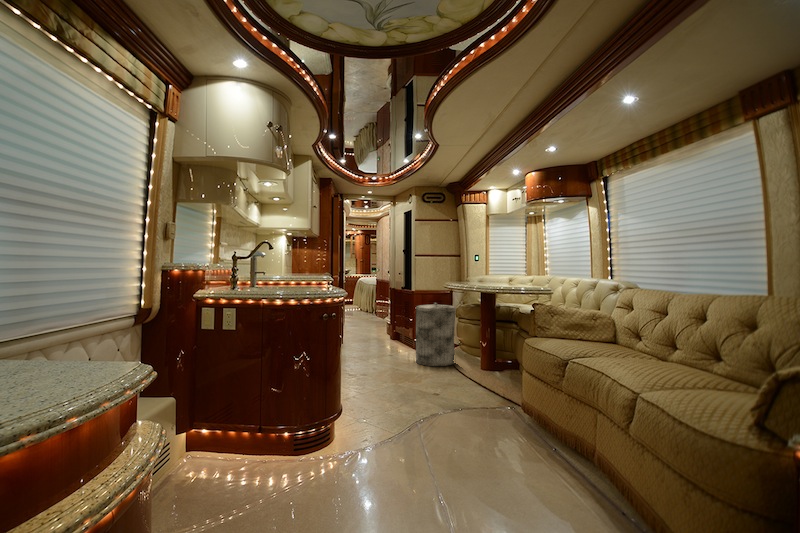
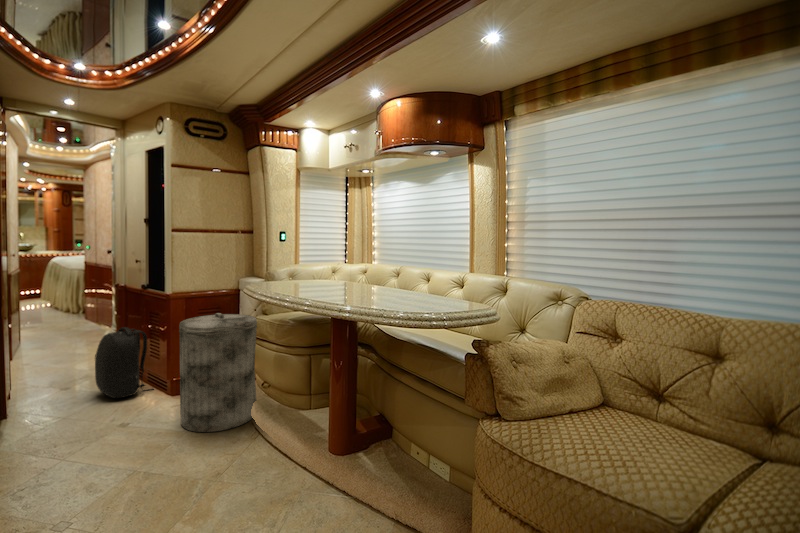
backpack: none [380,311,406,349] -> present [95,327,147,398]

